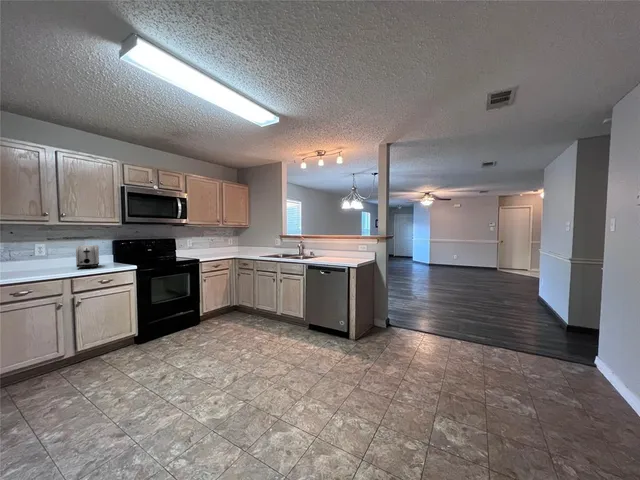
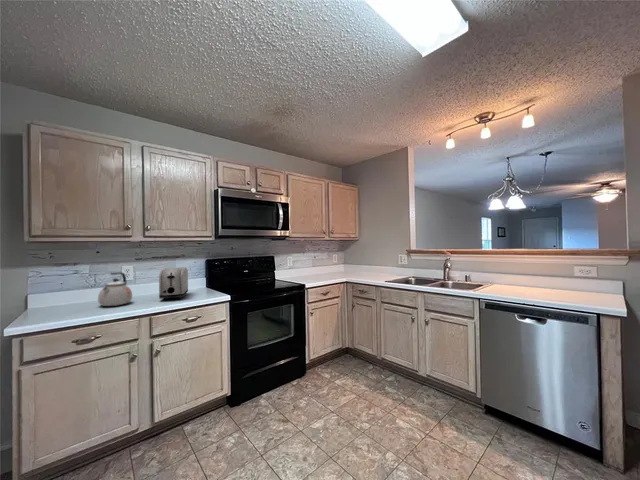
kettle: none [22,248,52,273] -> present [98,273,132,306]

